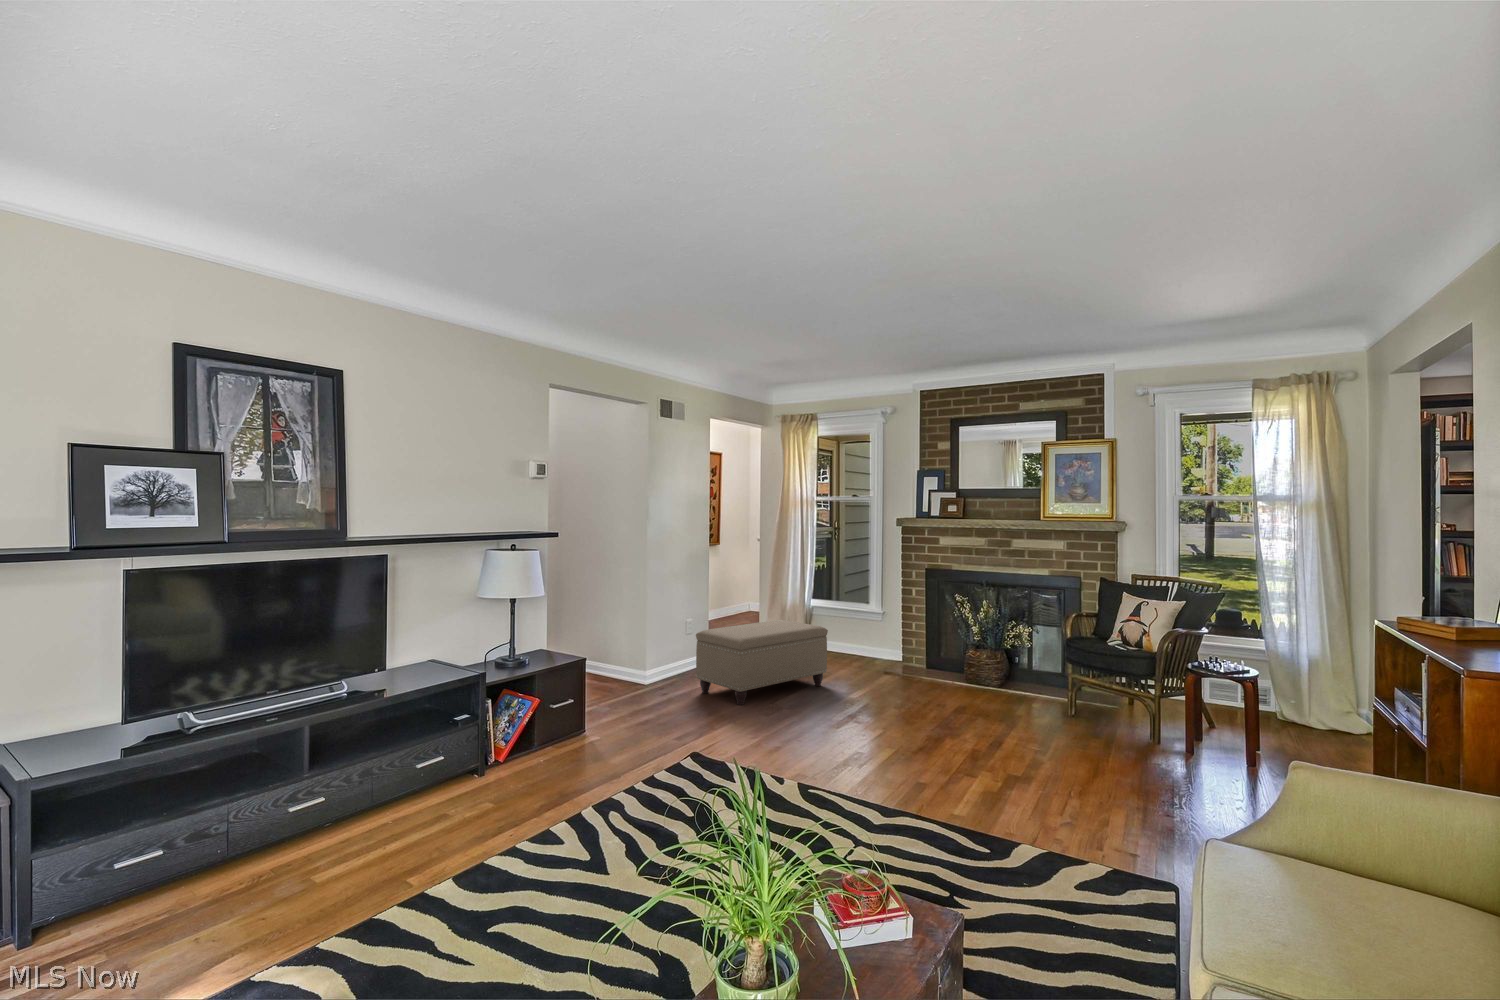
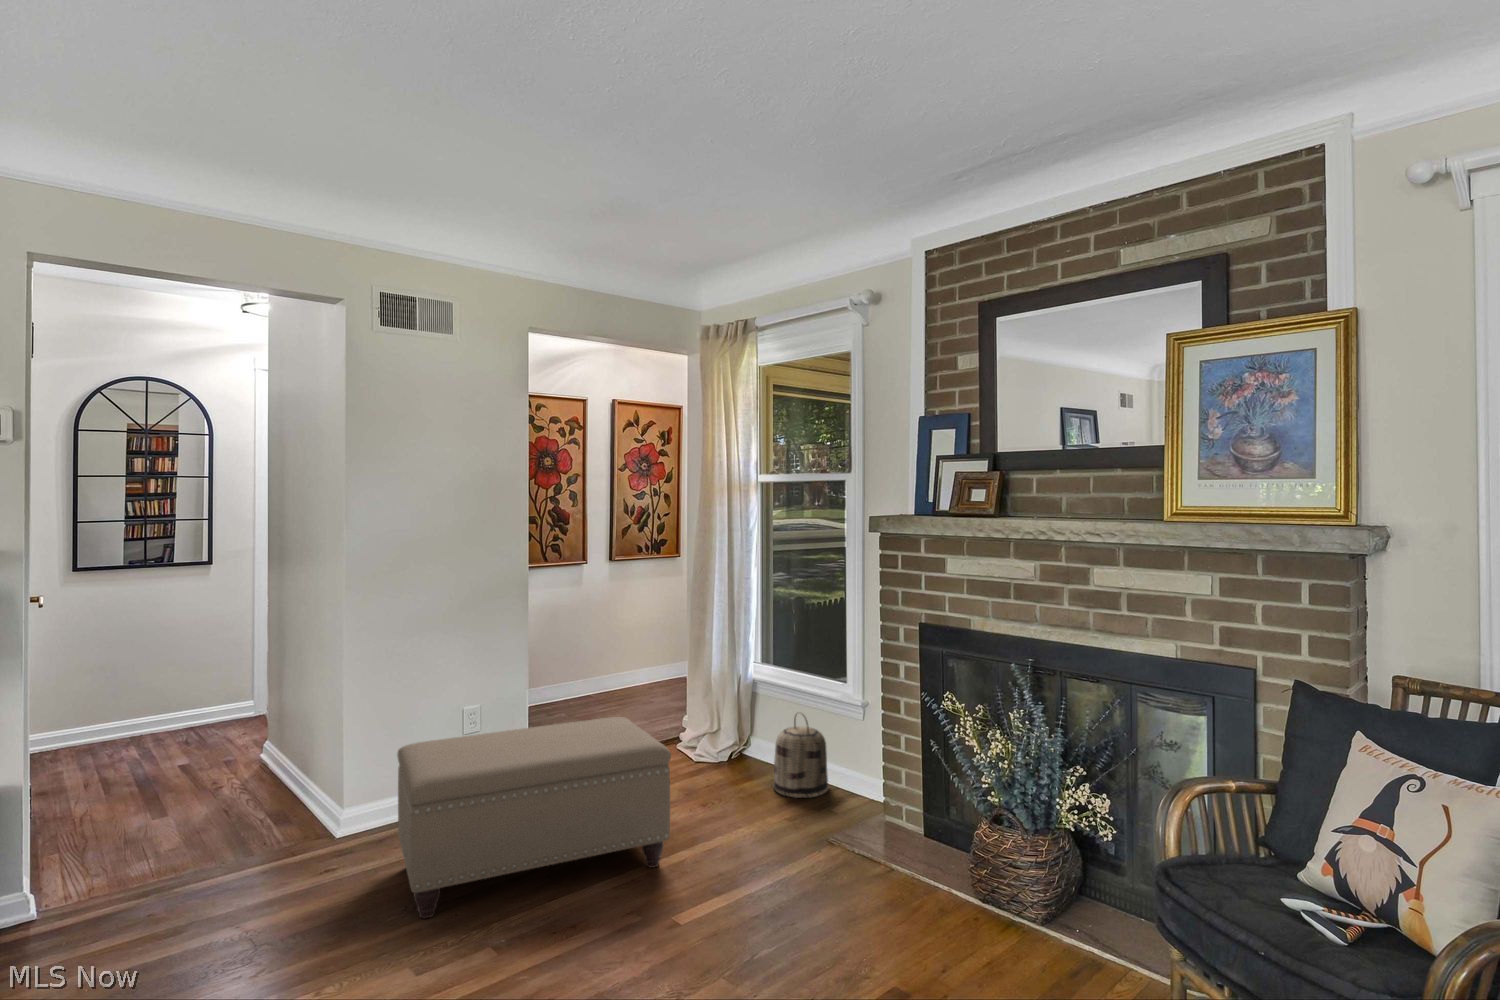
basket: none [836,620,865,663] -> present [773,713,829,798]

